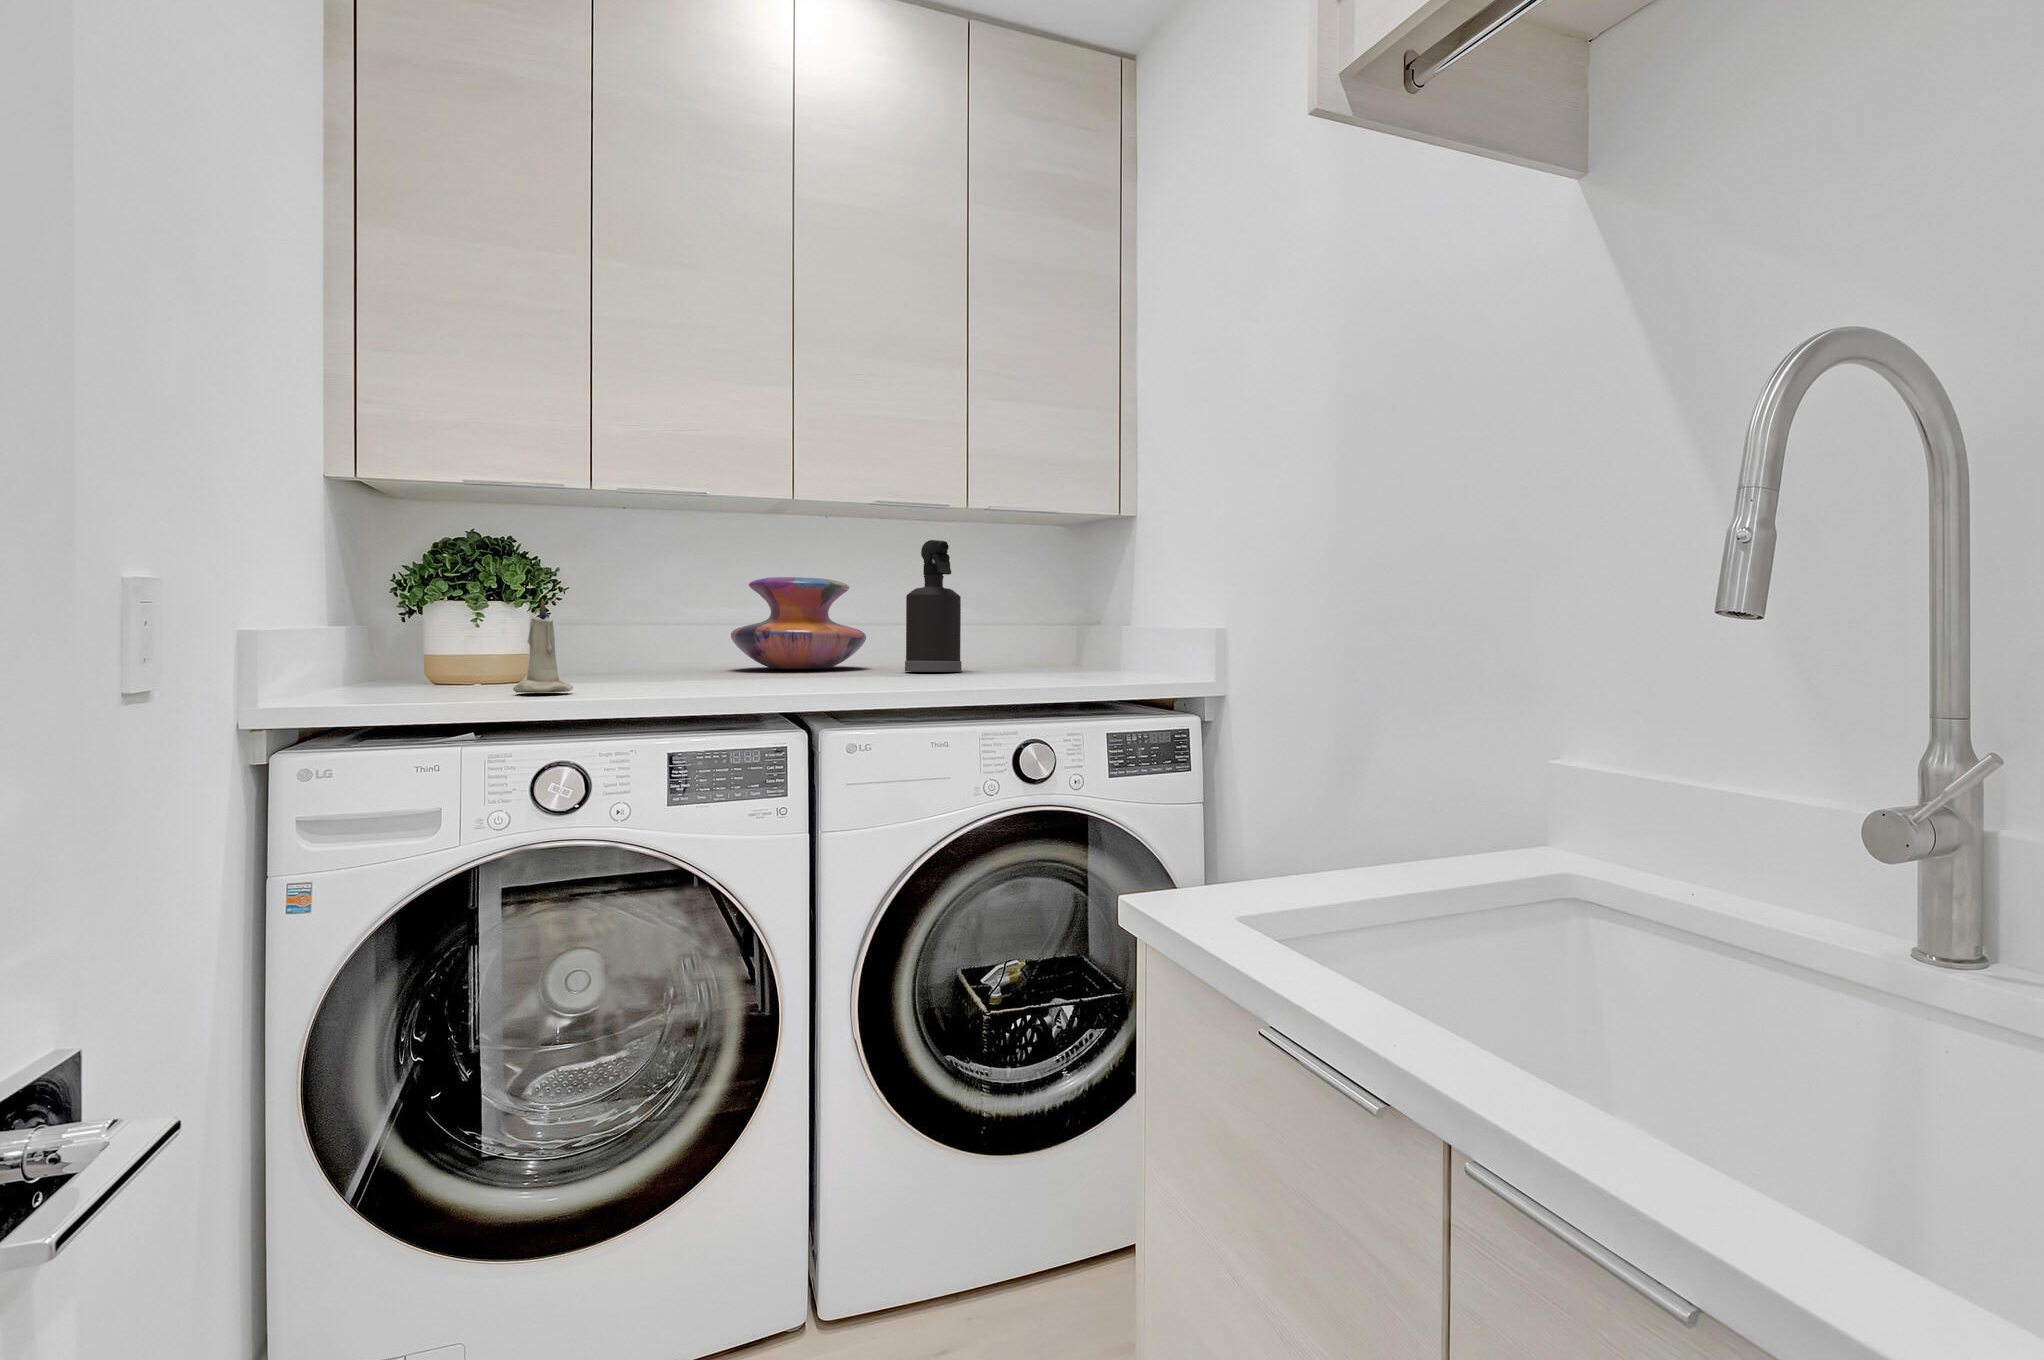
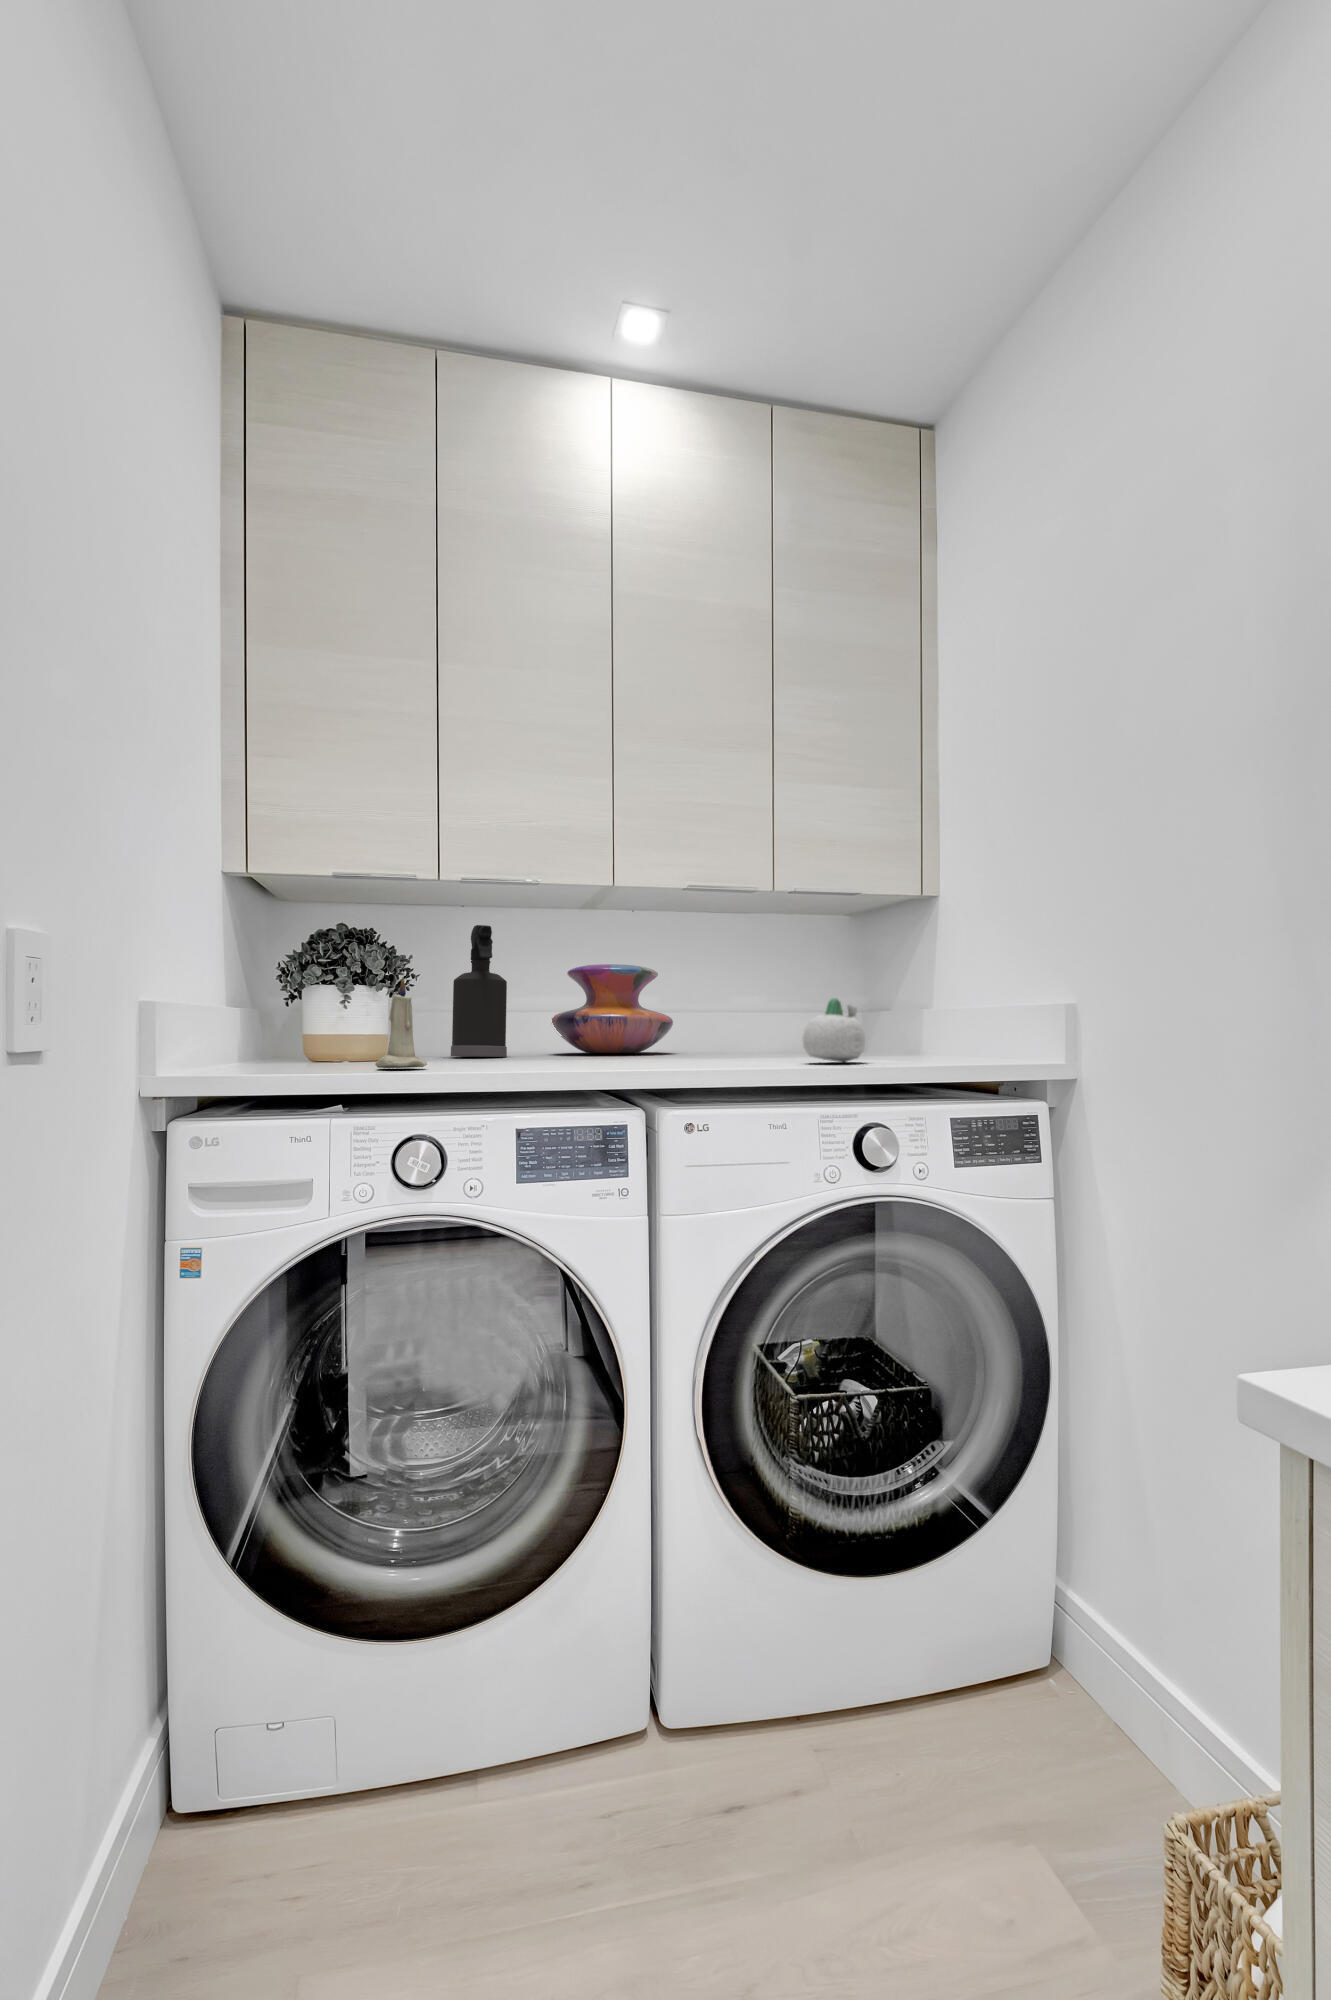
spray bottle: present [905,540,962,672] -> present [451,925,507,1057]
succulent planter: none [975,622,1036,682] -> present [803,998,865,1062]

